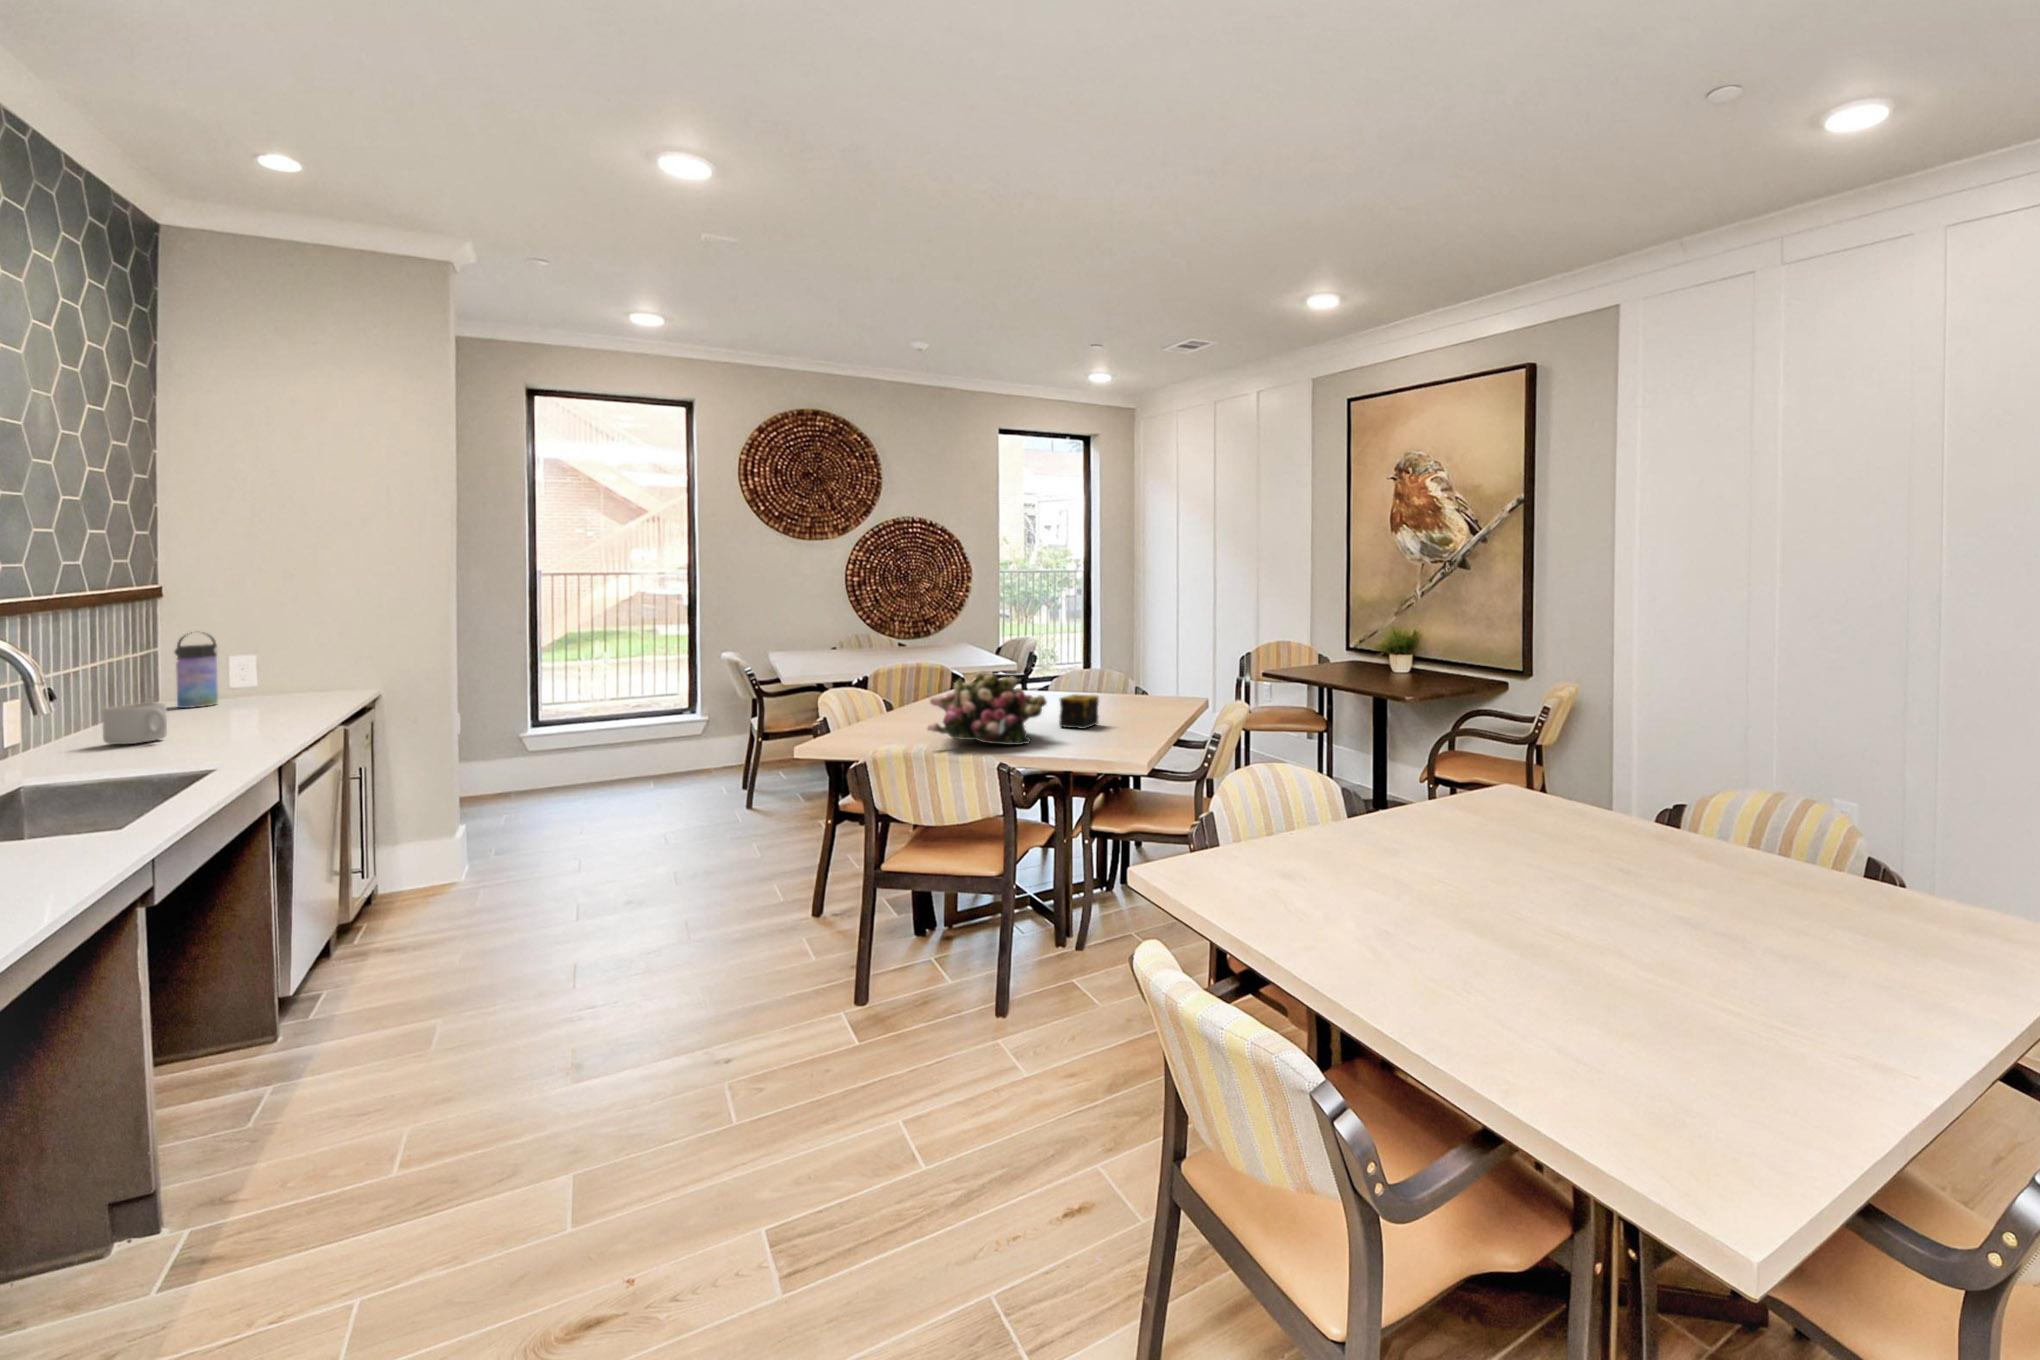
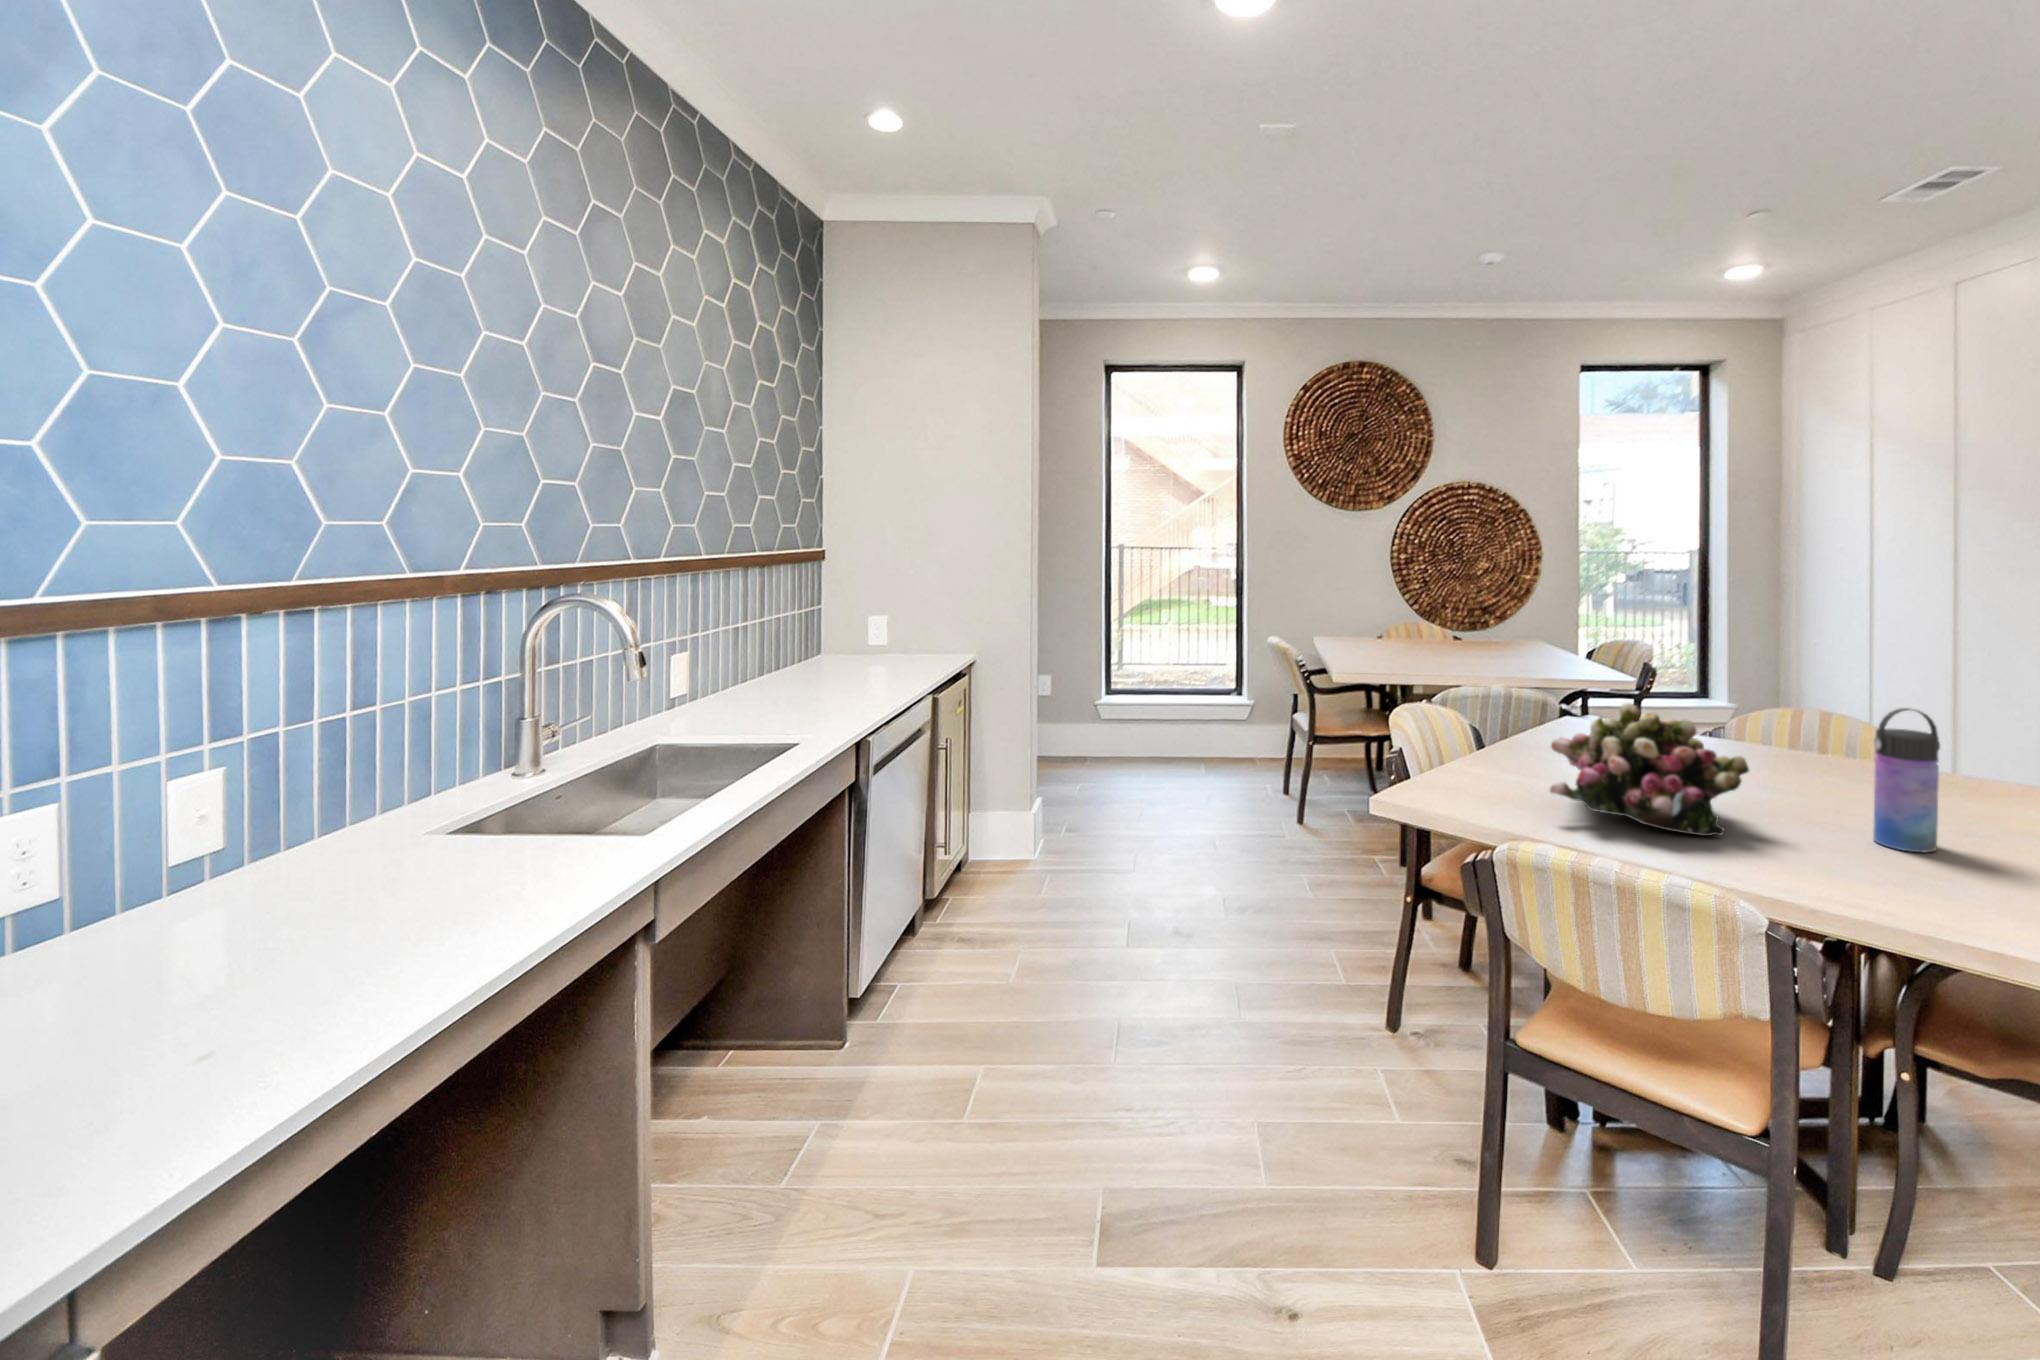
water bottle: present [175,632,218,708] -> present [1873,708,1940,852]
candle: present [1059,694,1099,729] -> none [1753,751,1827,814]
mug: present [103,703,167,744] -> none [754,660,796,698]

